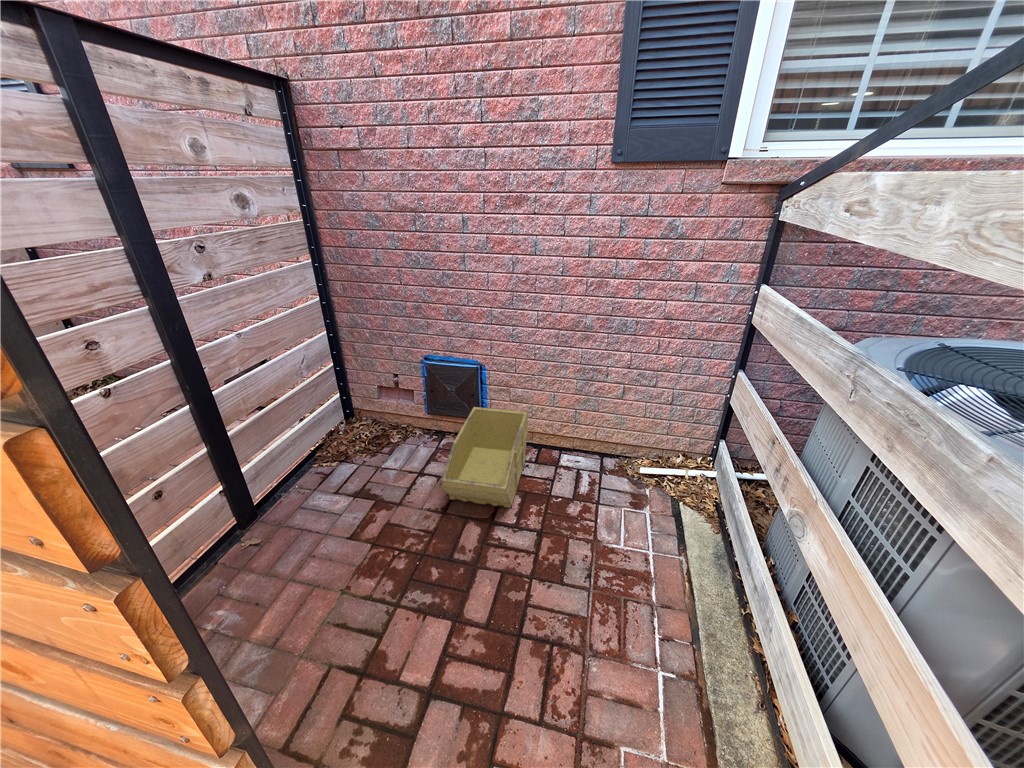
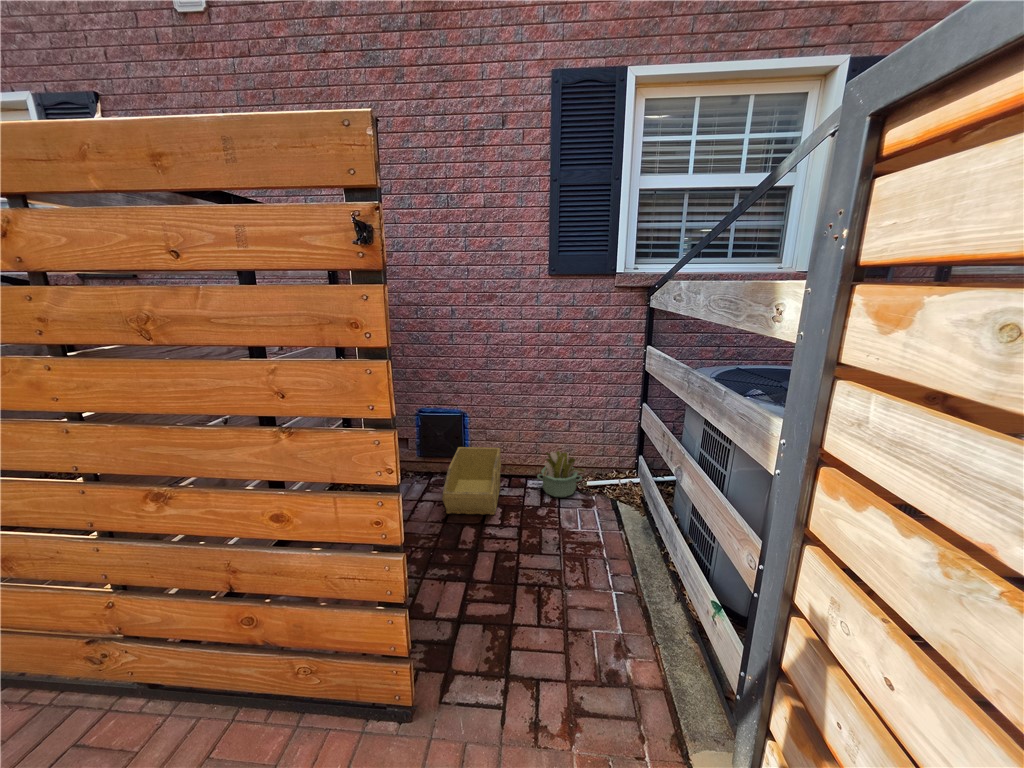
decorative plant: none [573,423,641,488] -> present [537,451,586,497]

